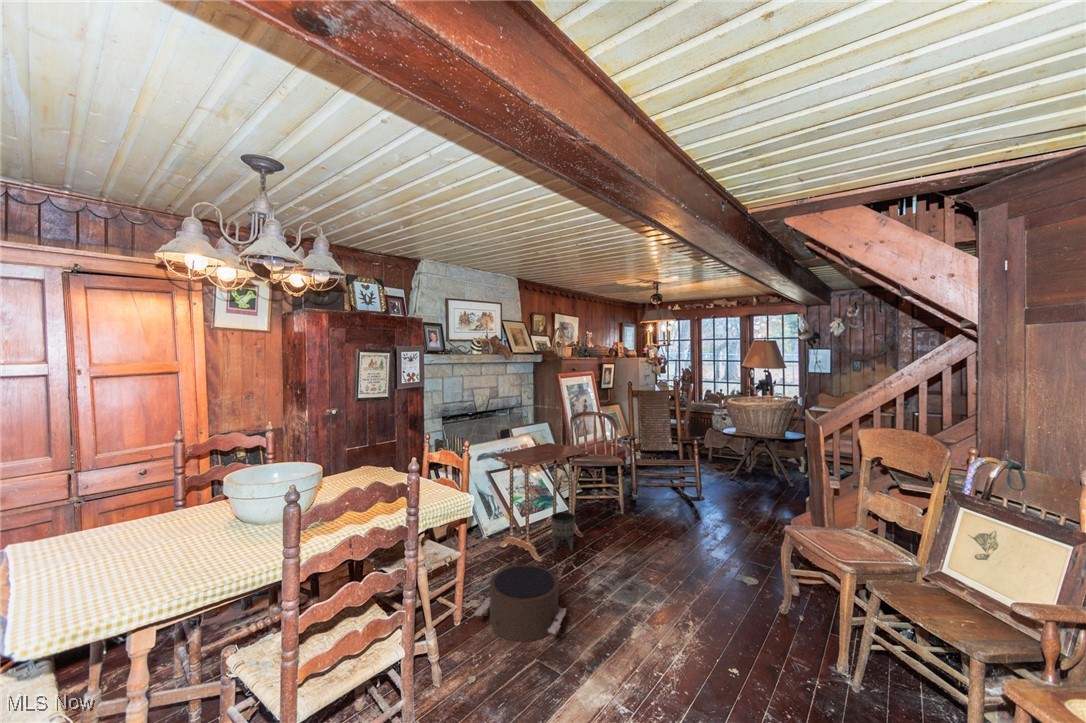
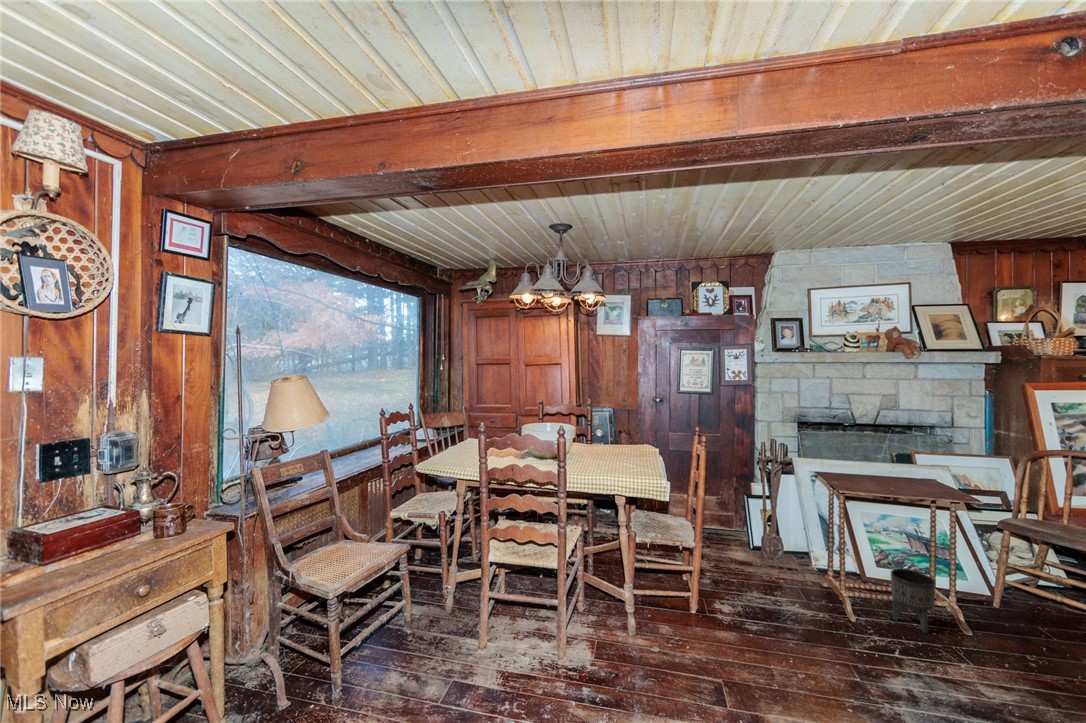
pouf: present [475,565,566,642] -> none [703,584,806,675]

